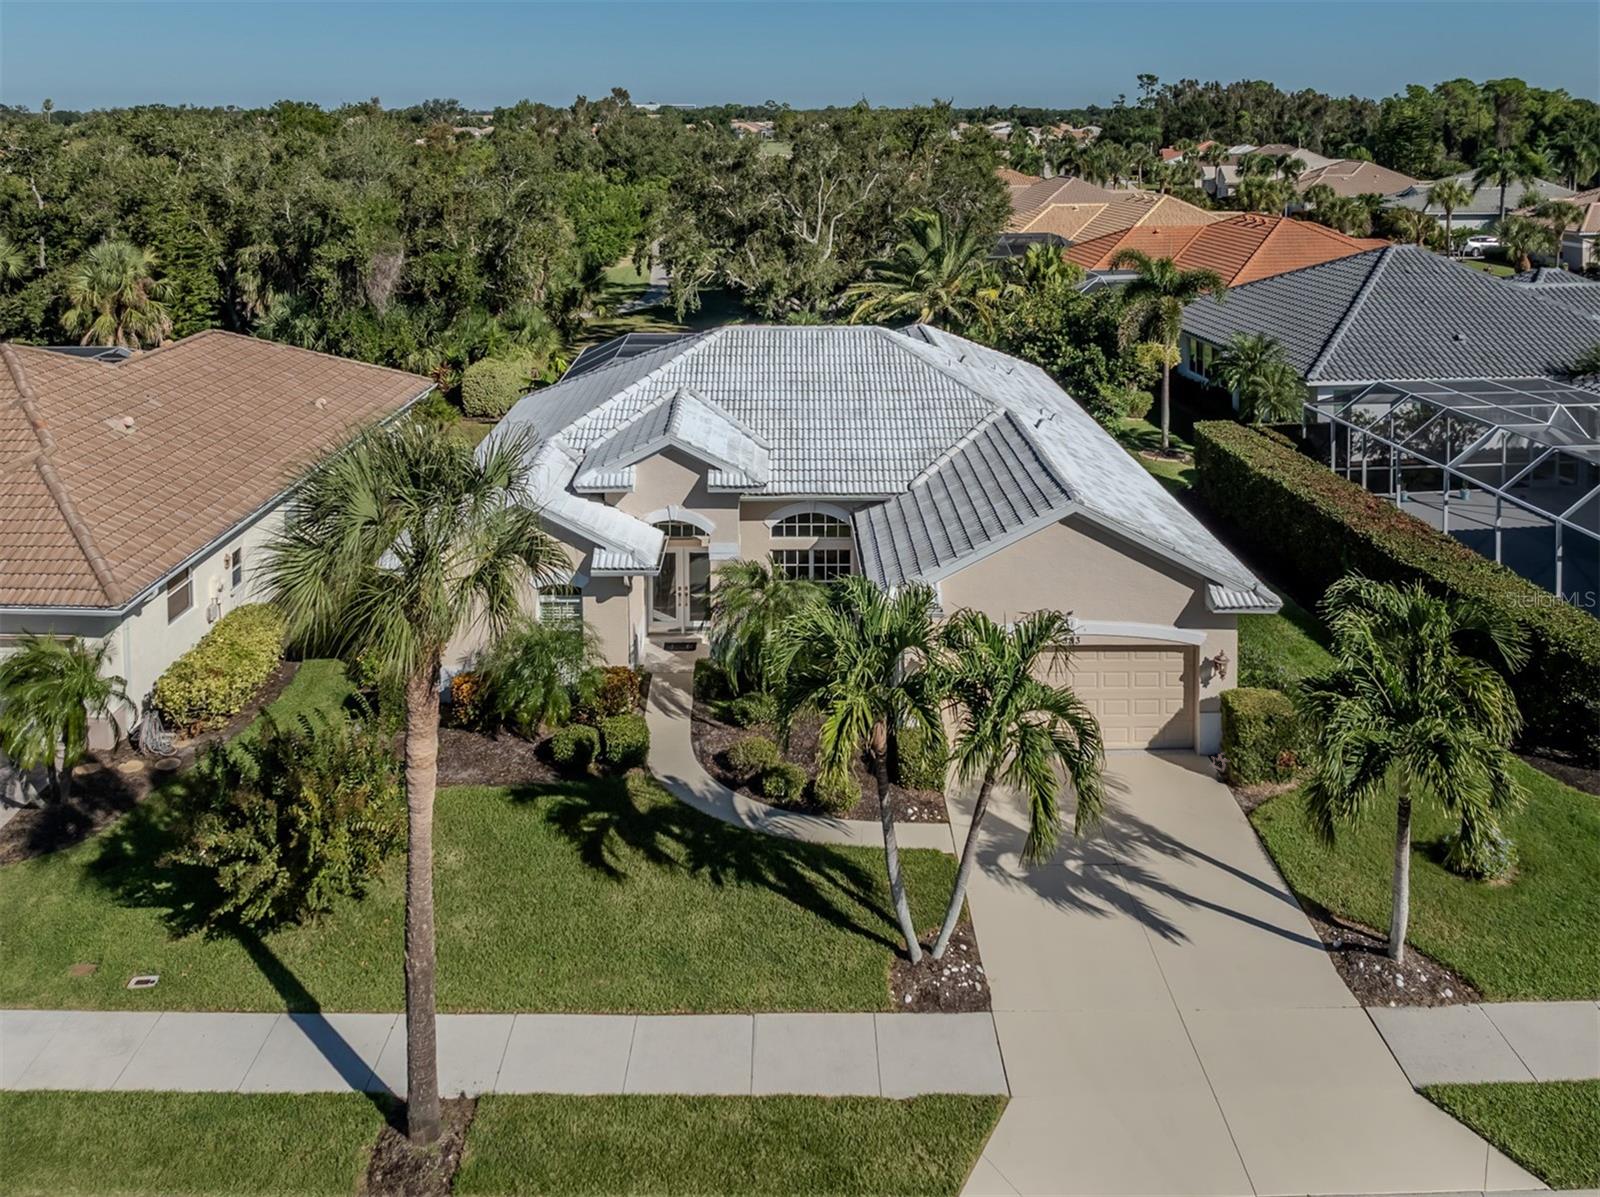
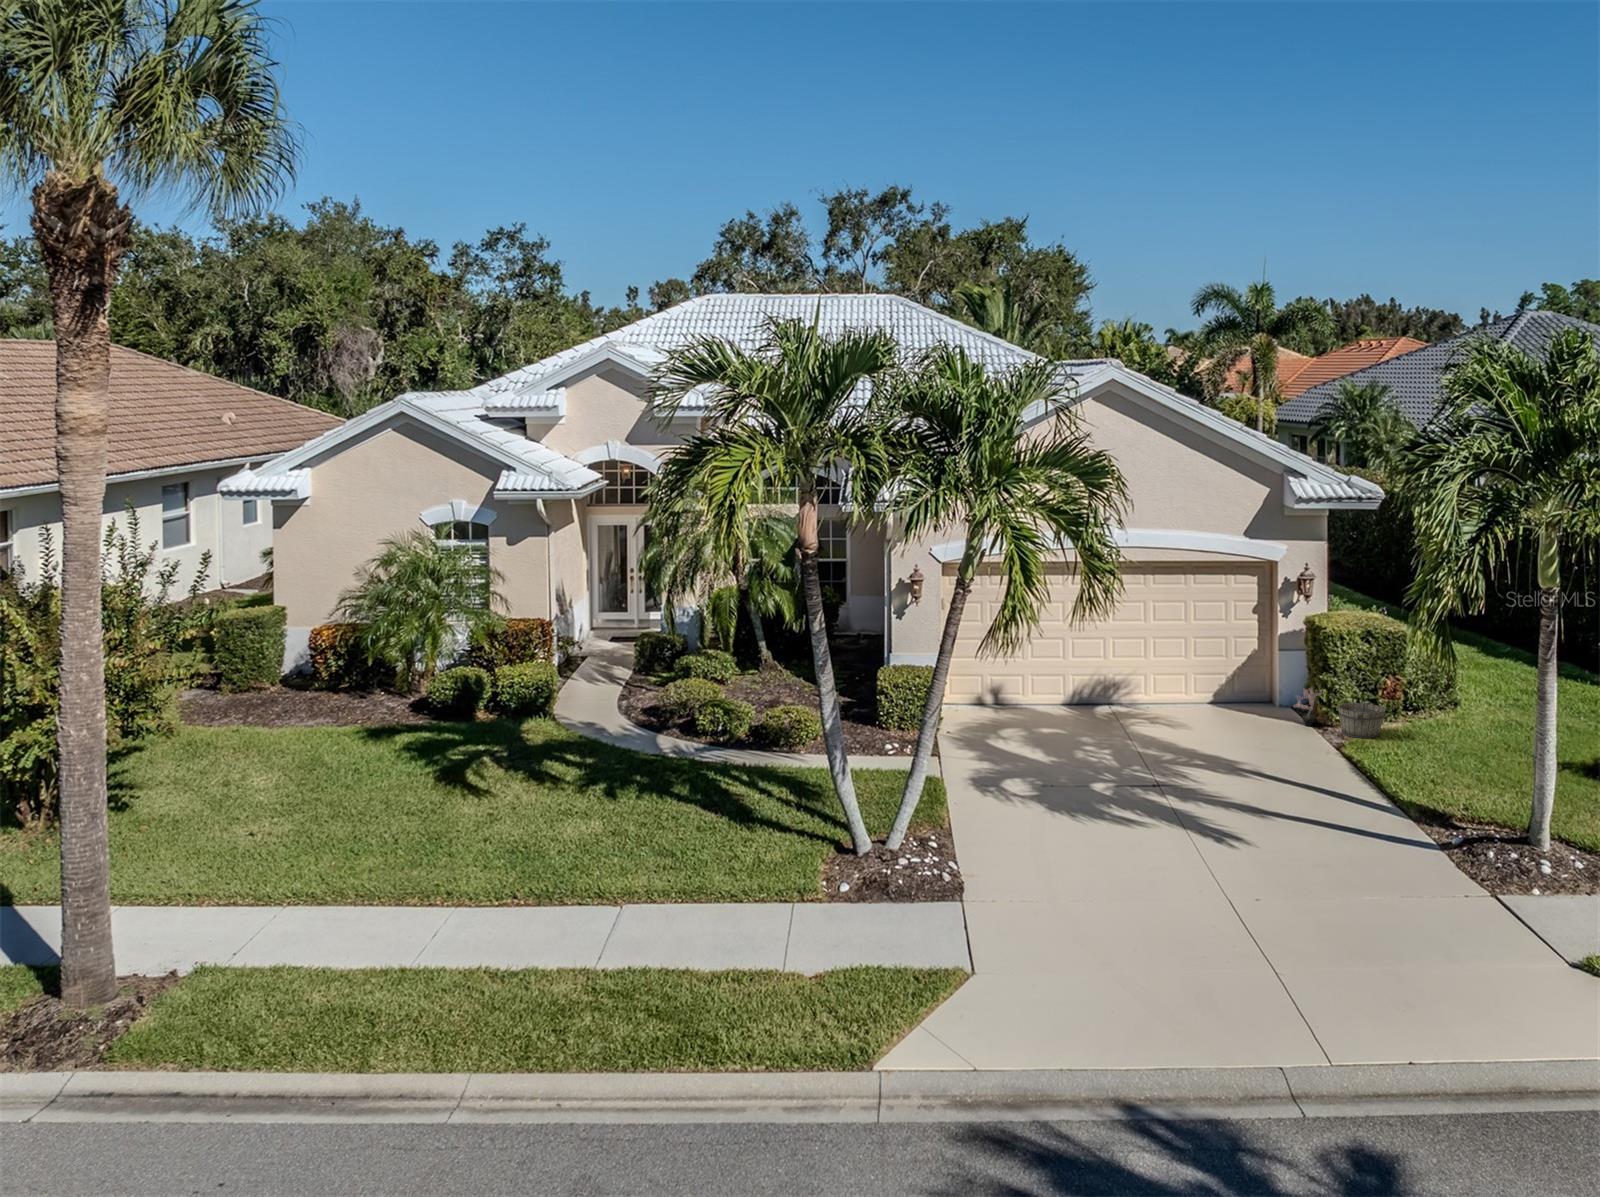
wooden bucket: none [1244,767,1280,800] -> present [1338,697,1386,738]

